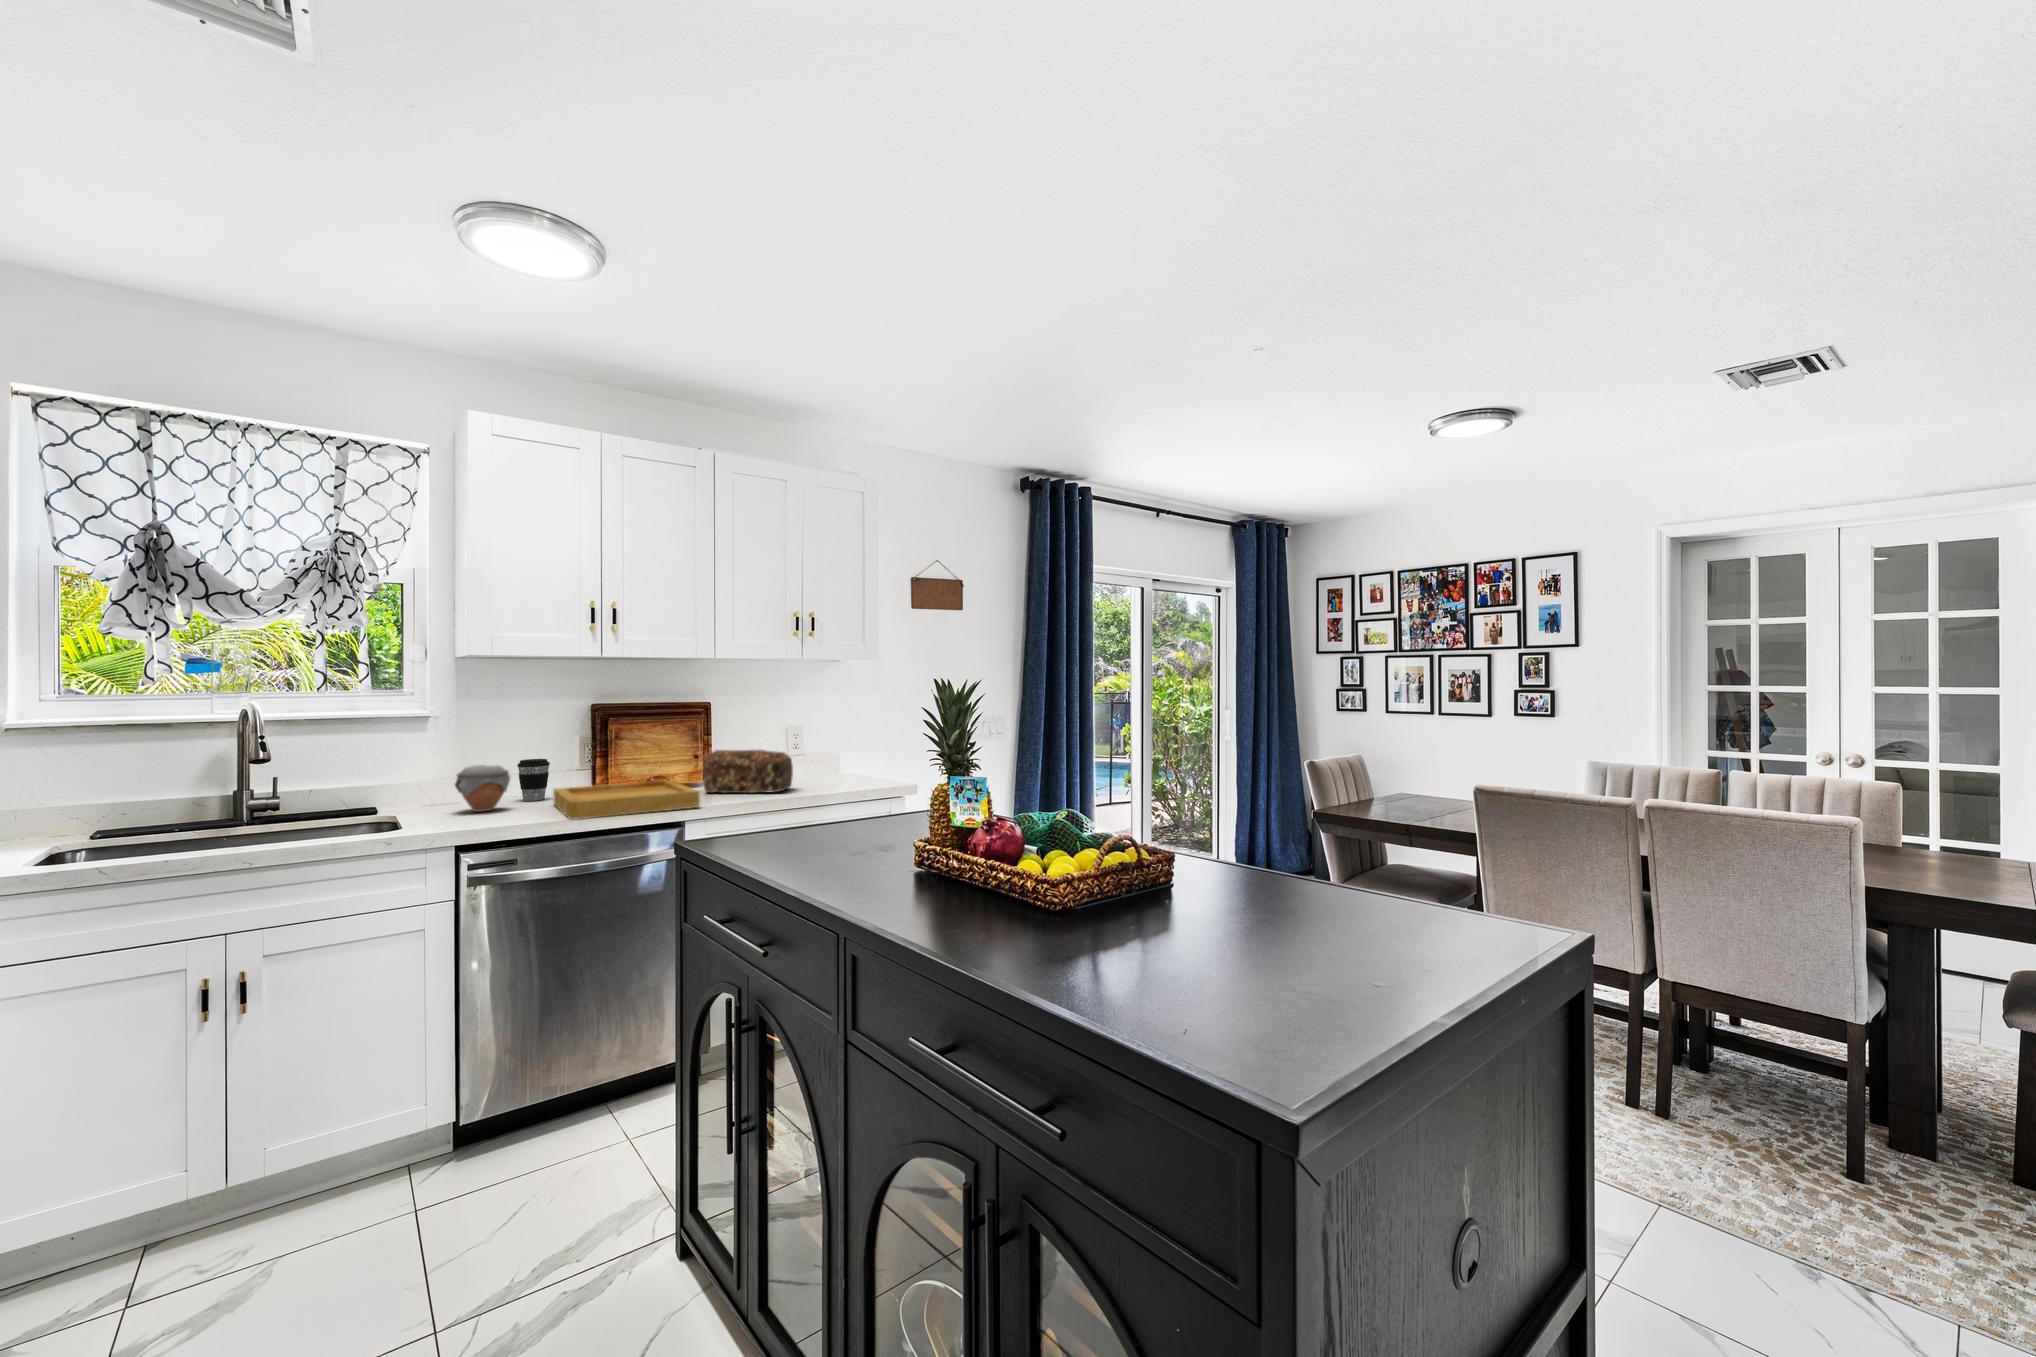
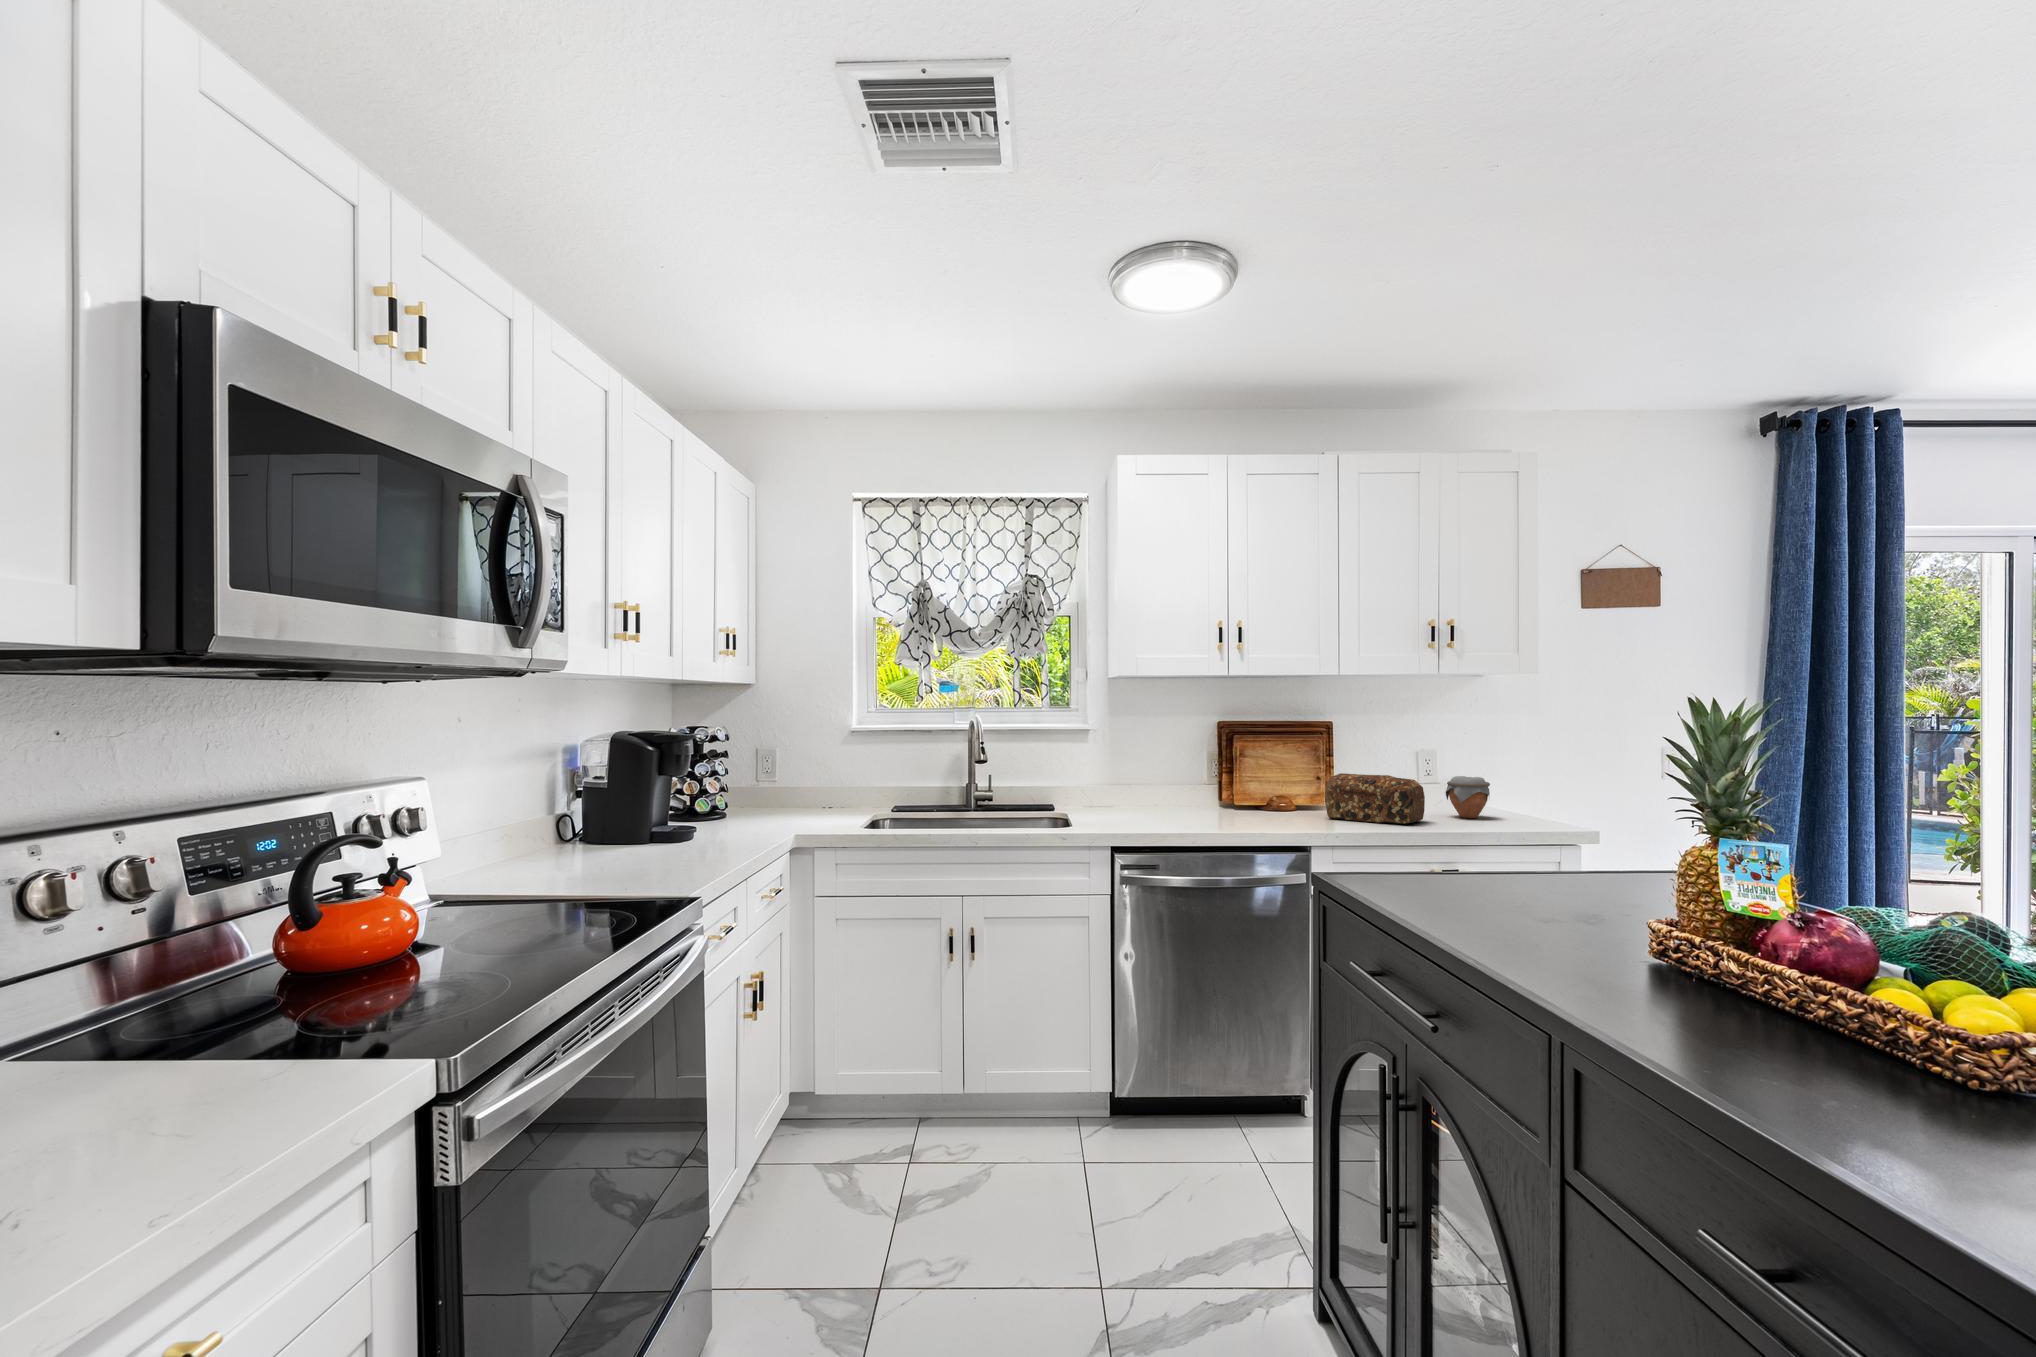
coffee cup: present [517,759,550,801] -> none [1157,773,1184,812]
jar: present [455,765,510,812] -> present [1446,776,1490,818]
tray: present [553,780,700,820] -> none [1187,802,1319,832]

